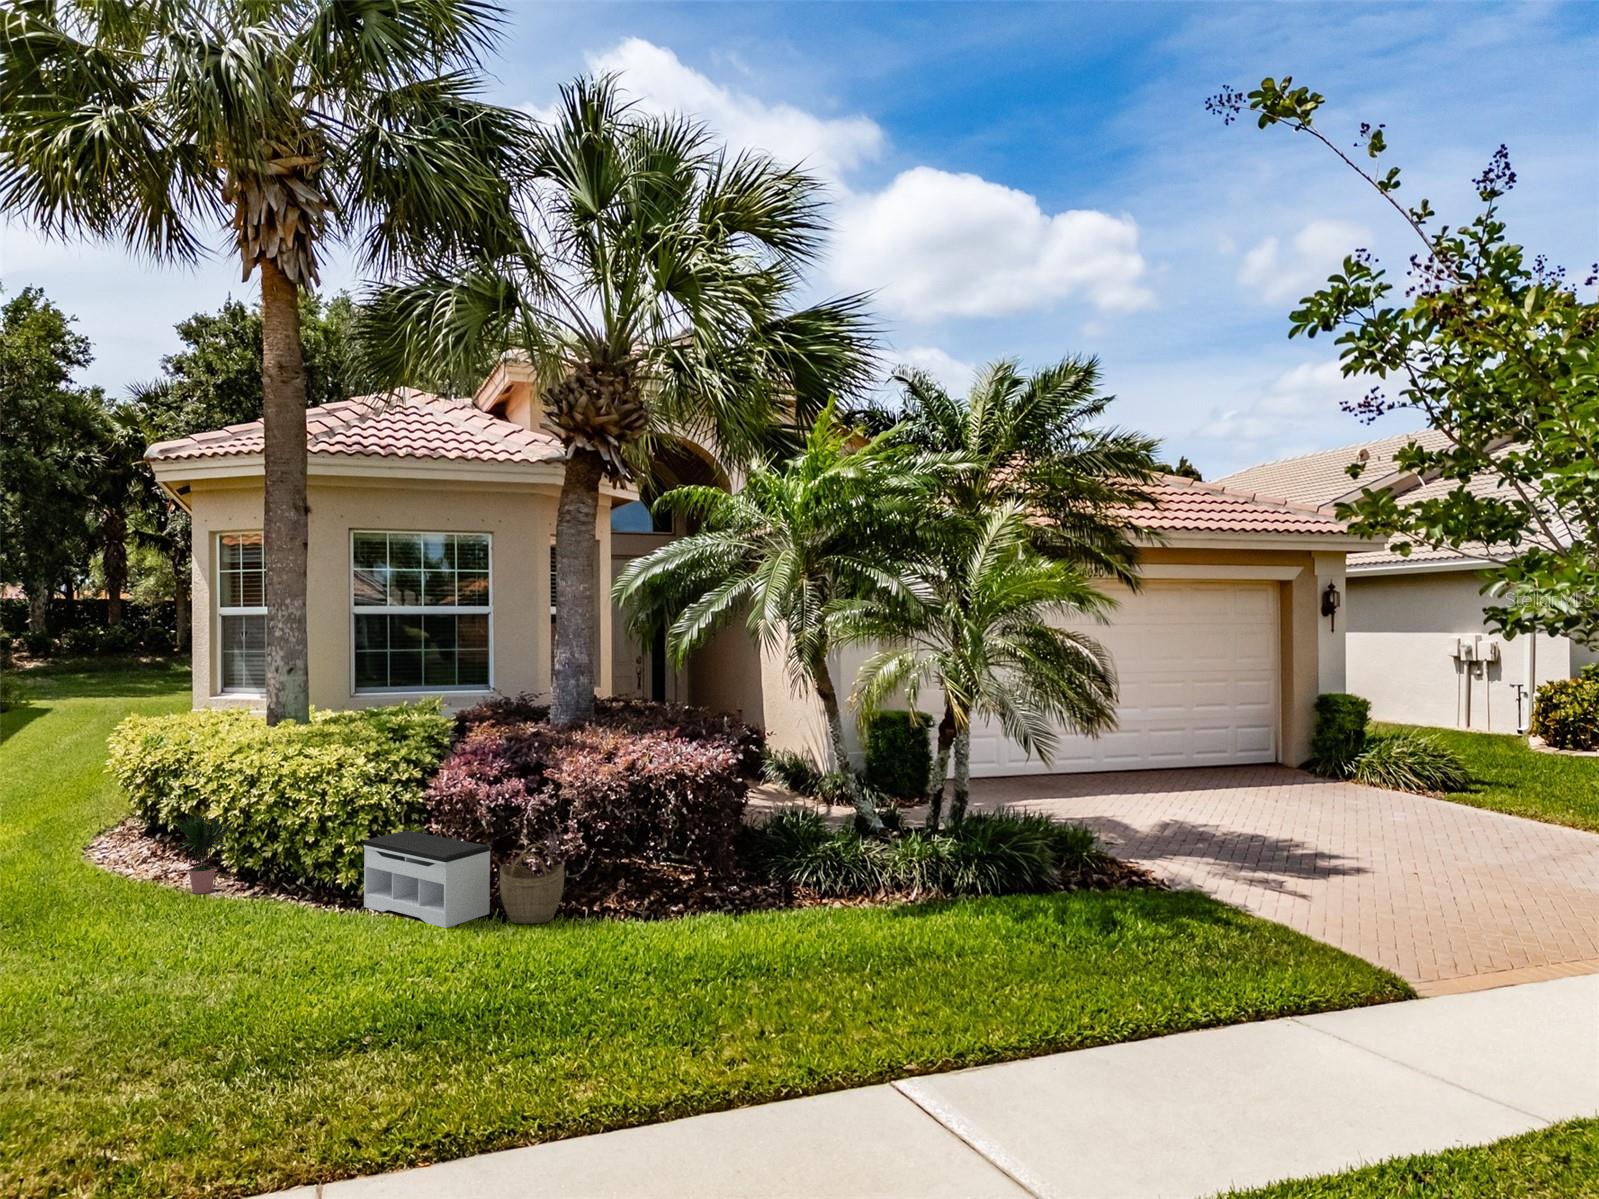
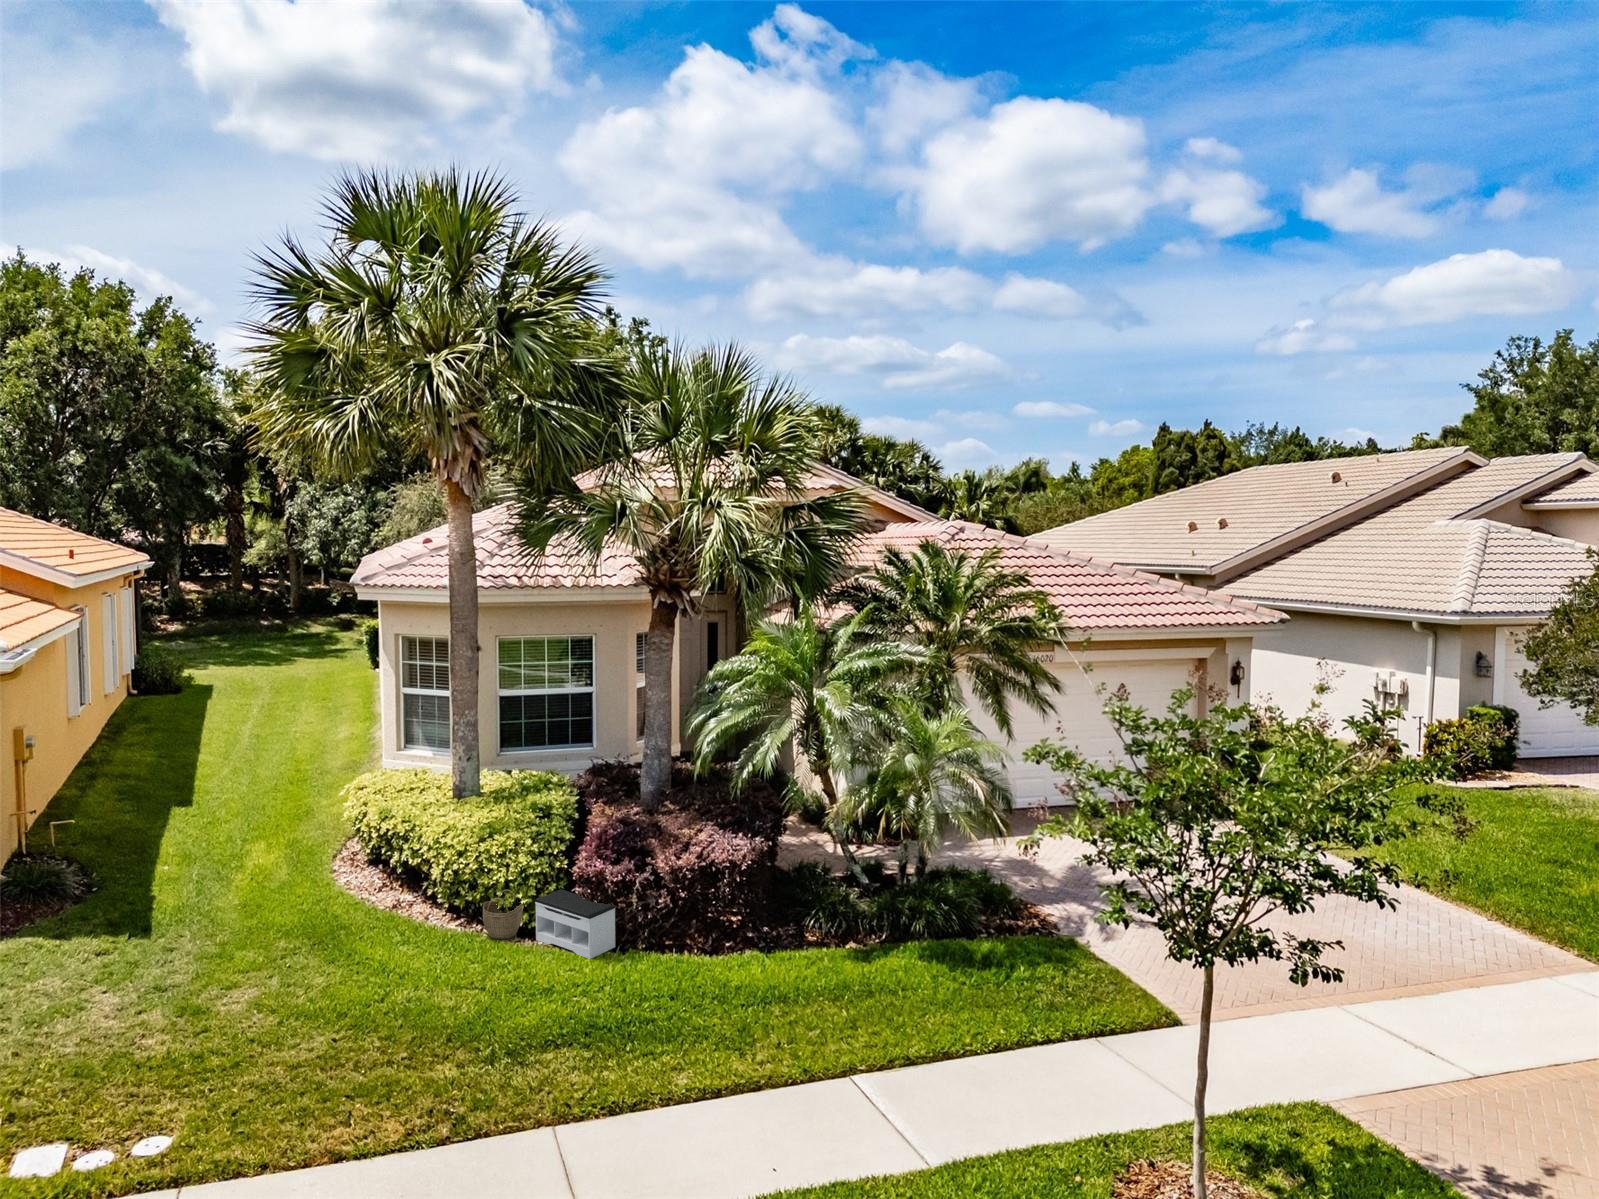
potted plant: present [176,815,234,894] -> none [415,871,452,927]
woven basket: present [500,845,564,924] -> present [483,890,522,939]

